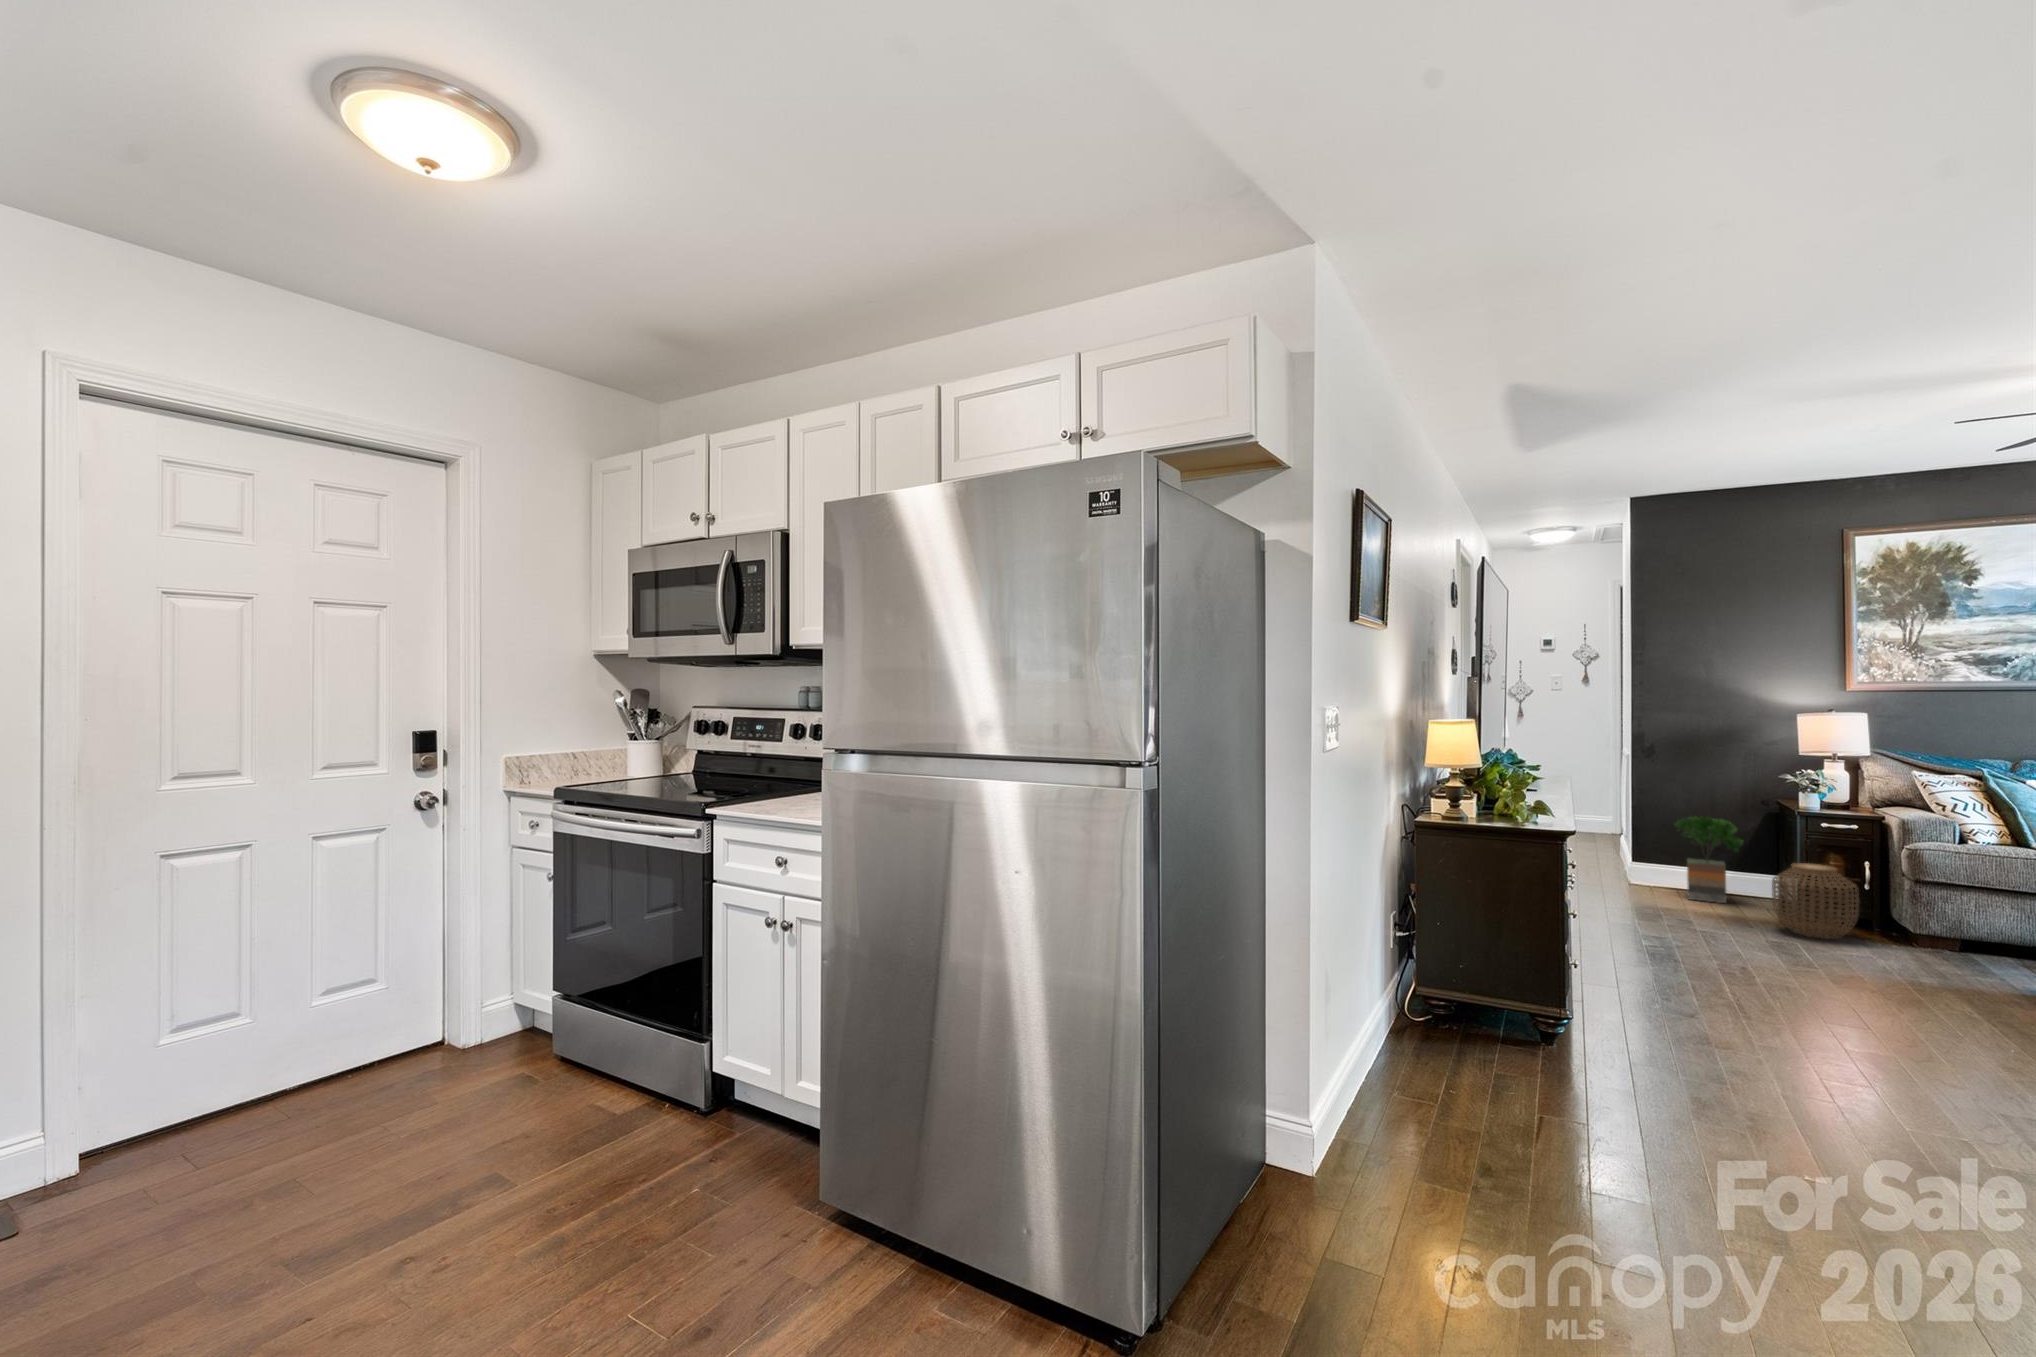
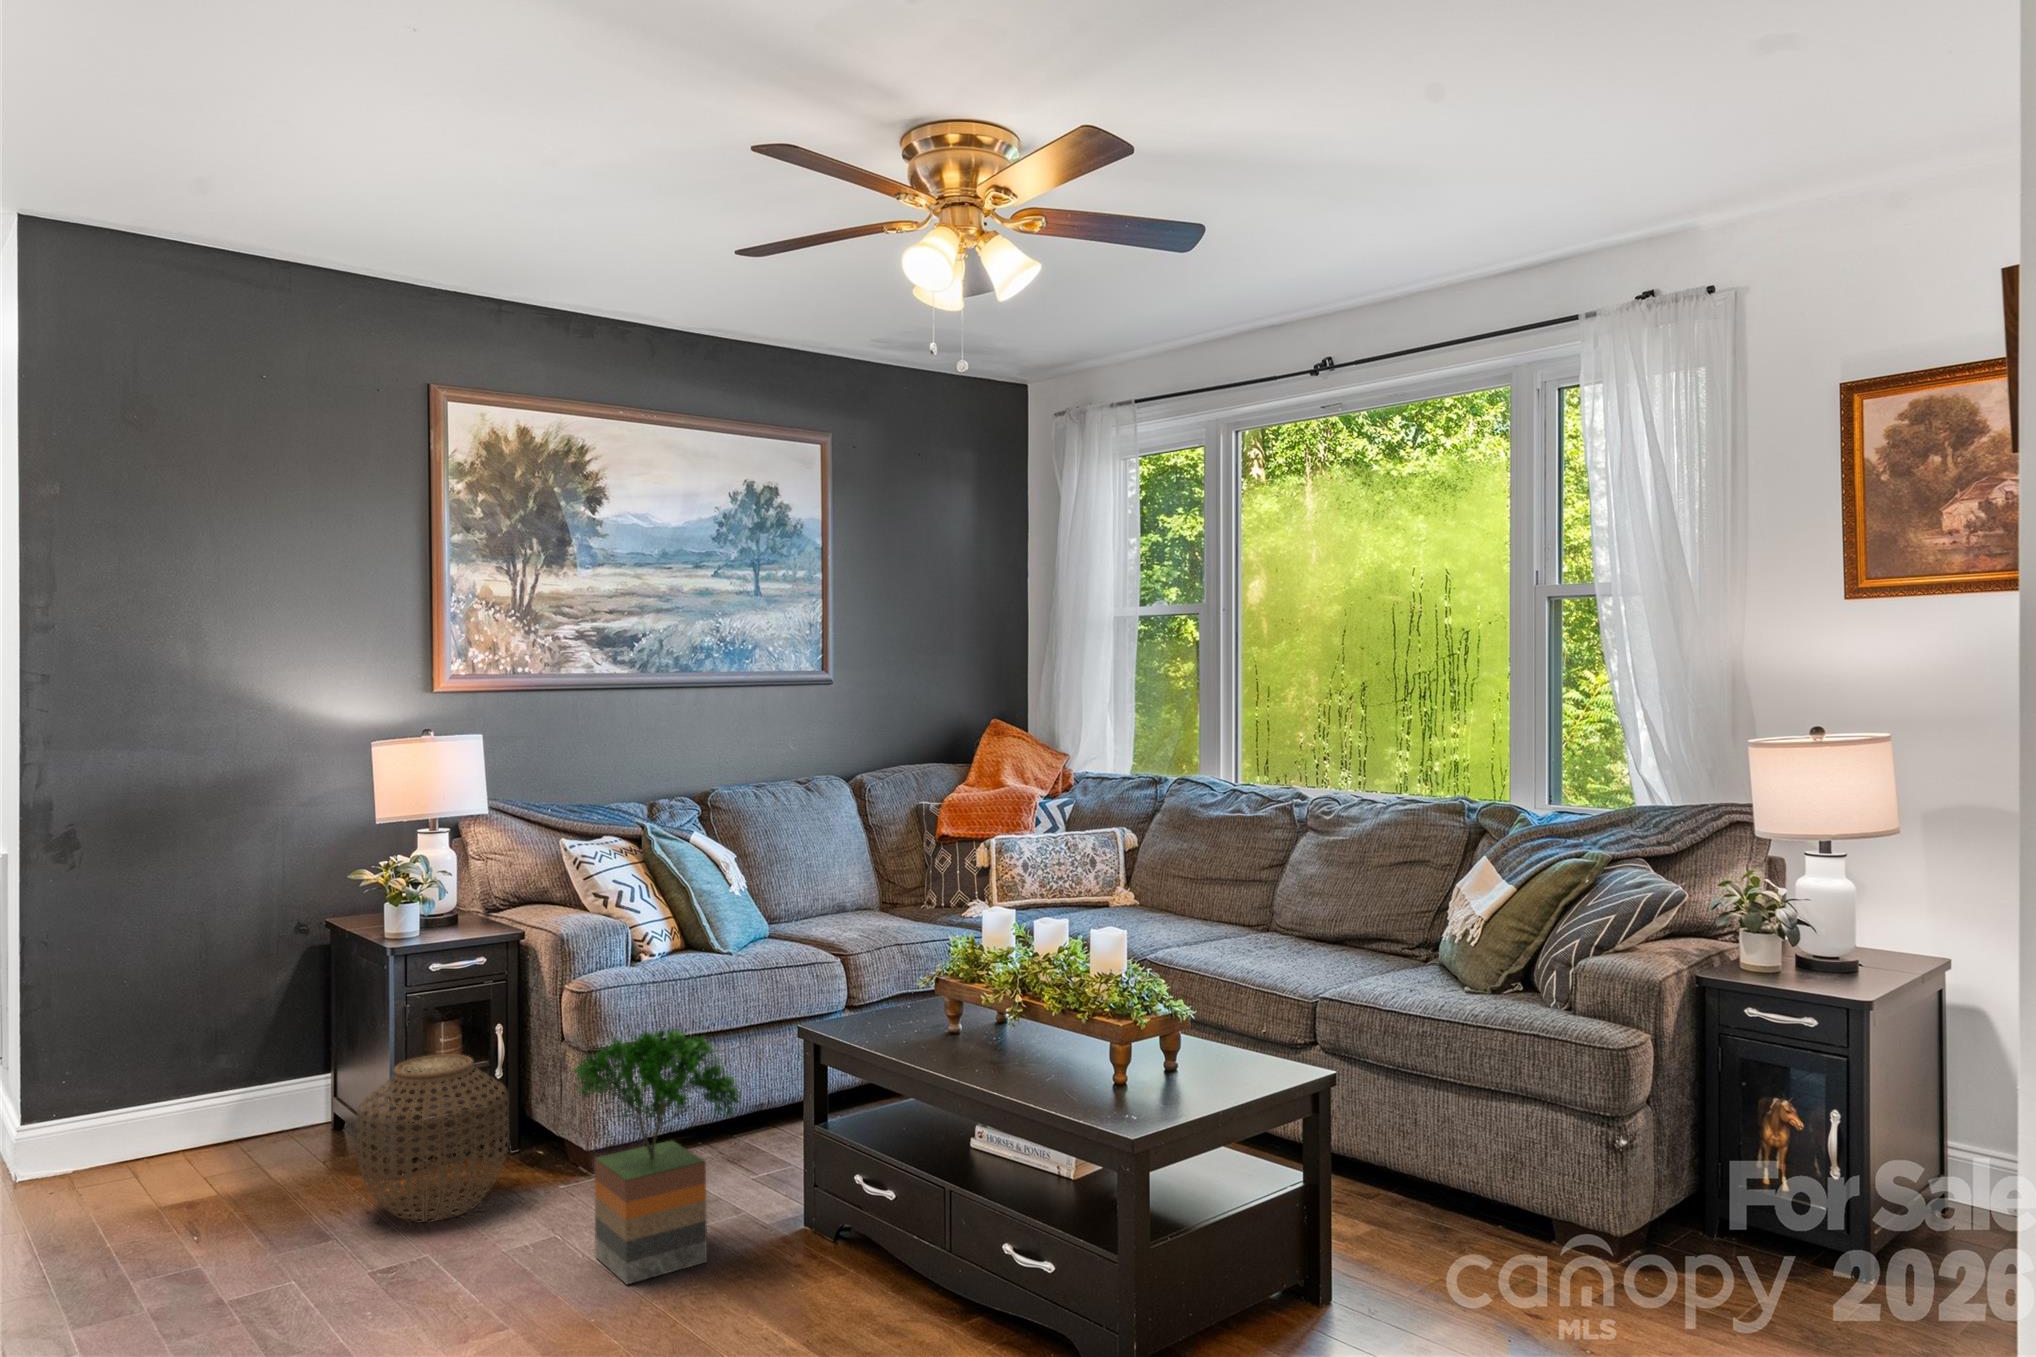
potted tree: present [1676,817,1742,903] -> present [575,1029,740,1285]

